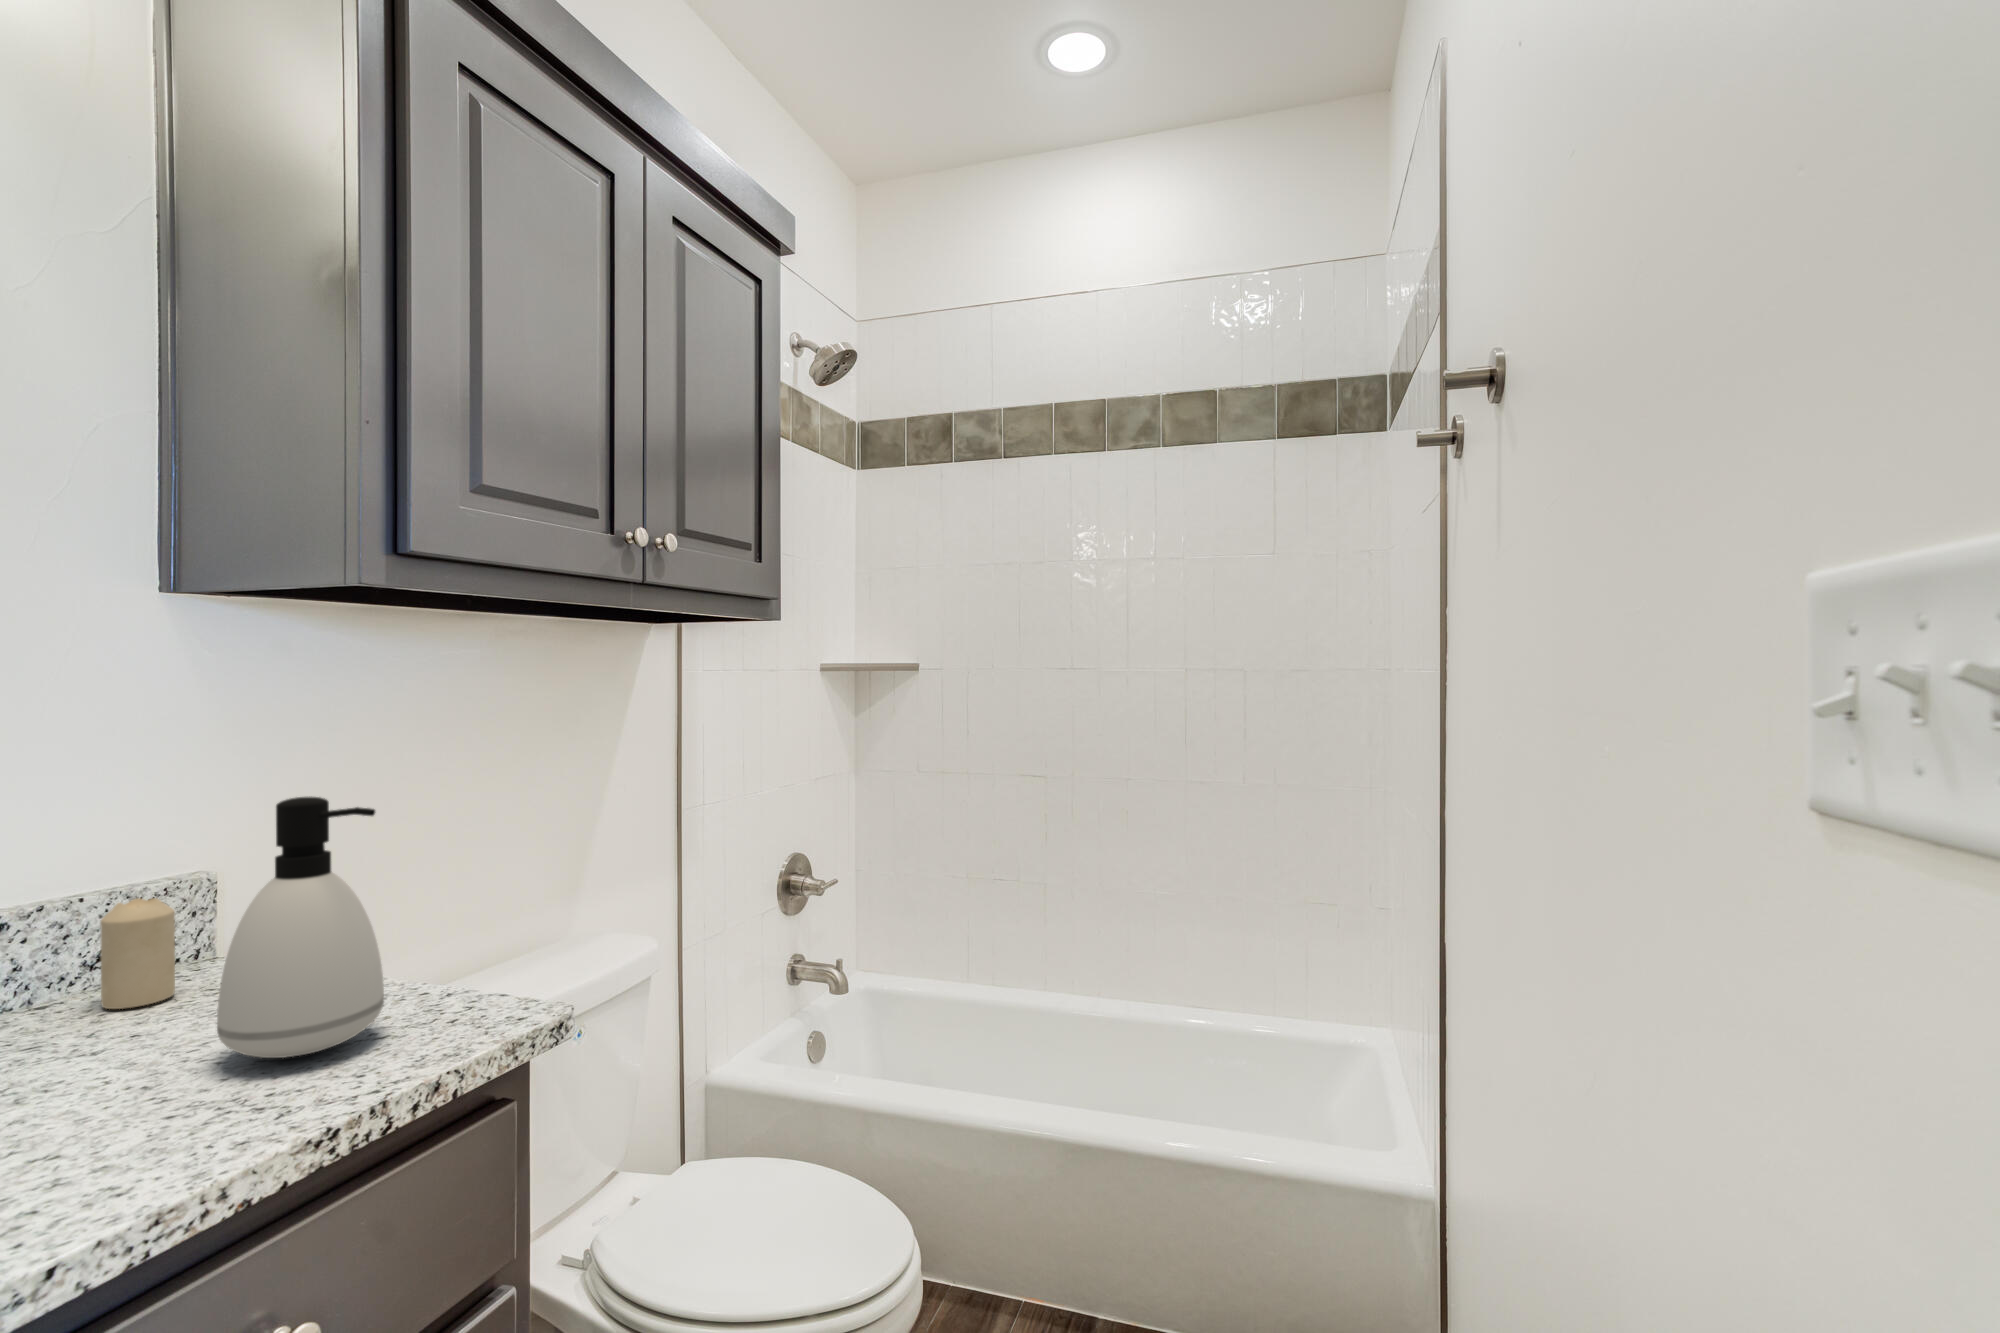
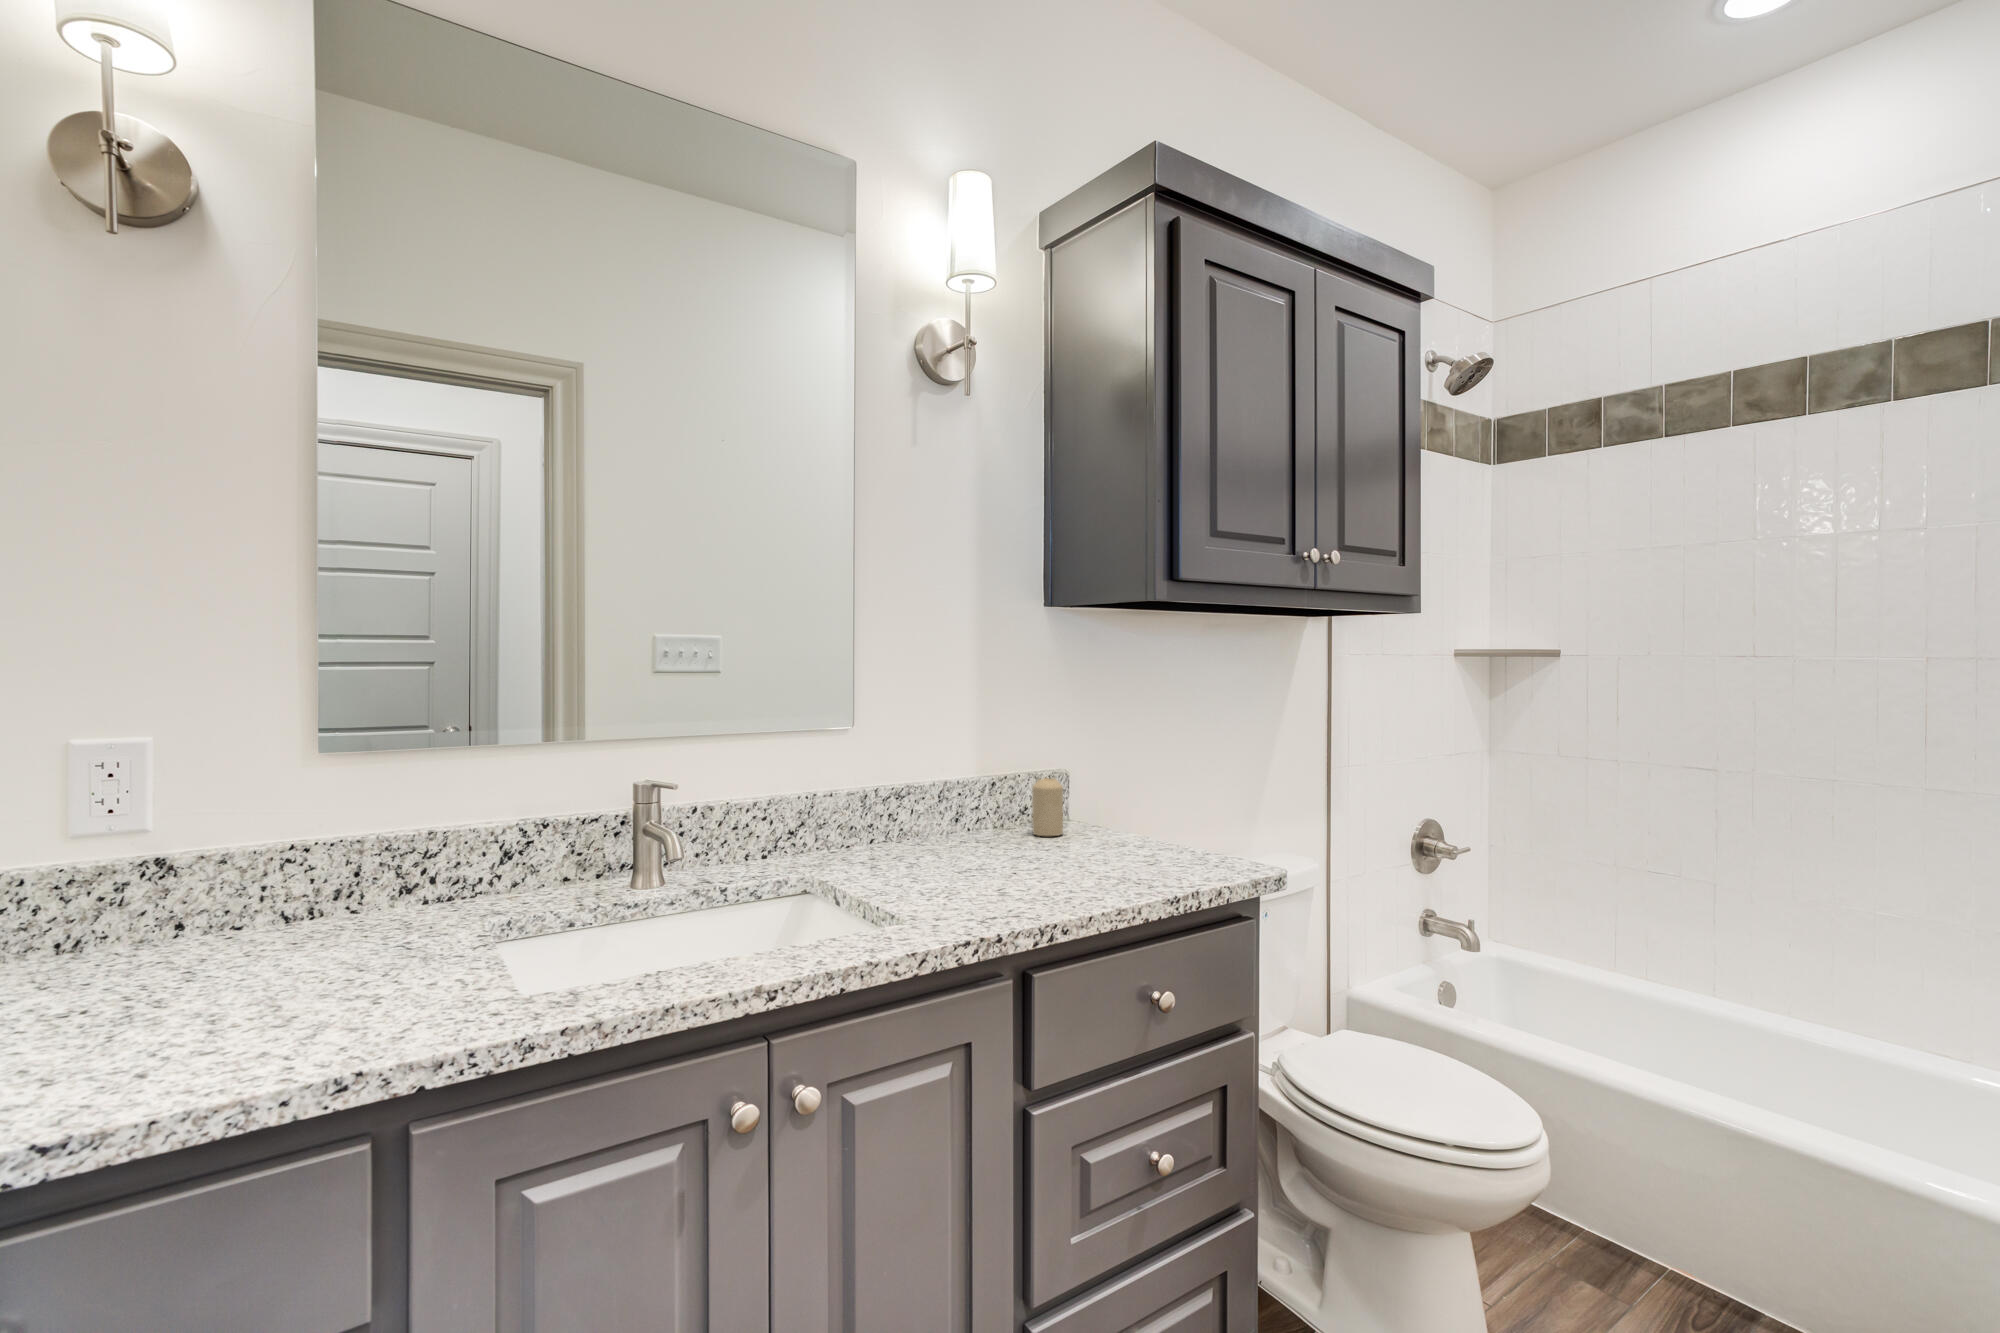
soap dispenser: present [217,797,384,1058] -> none [1106,721,1183,865]

